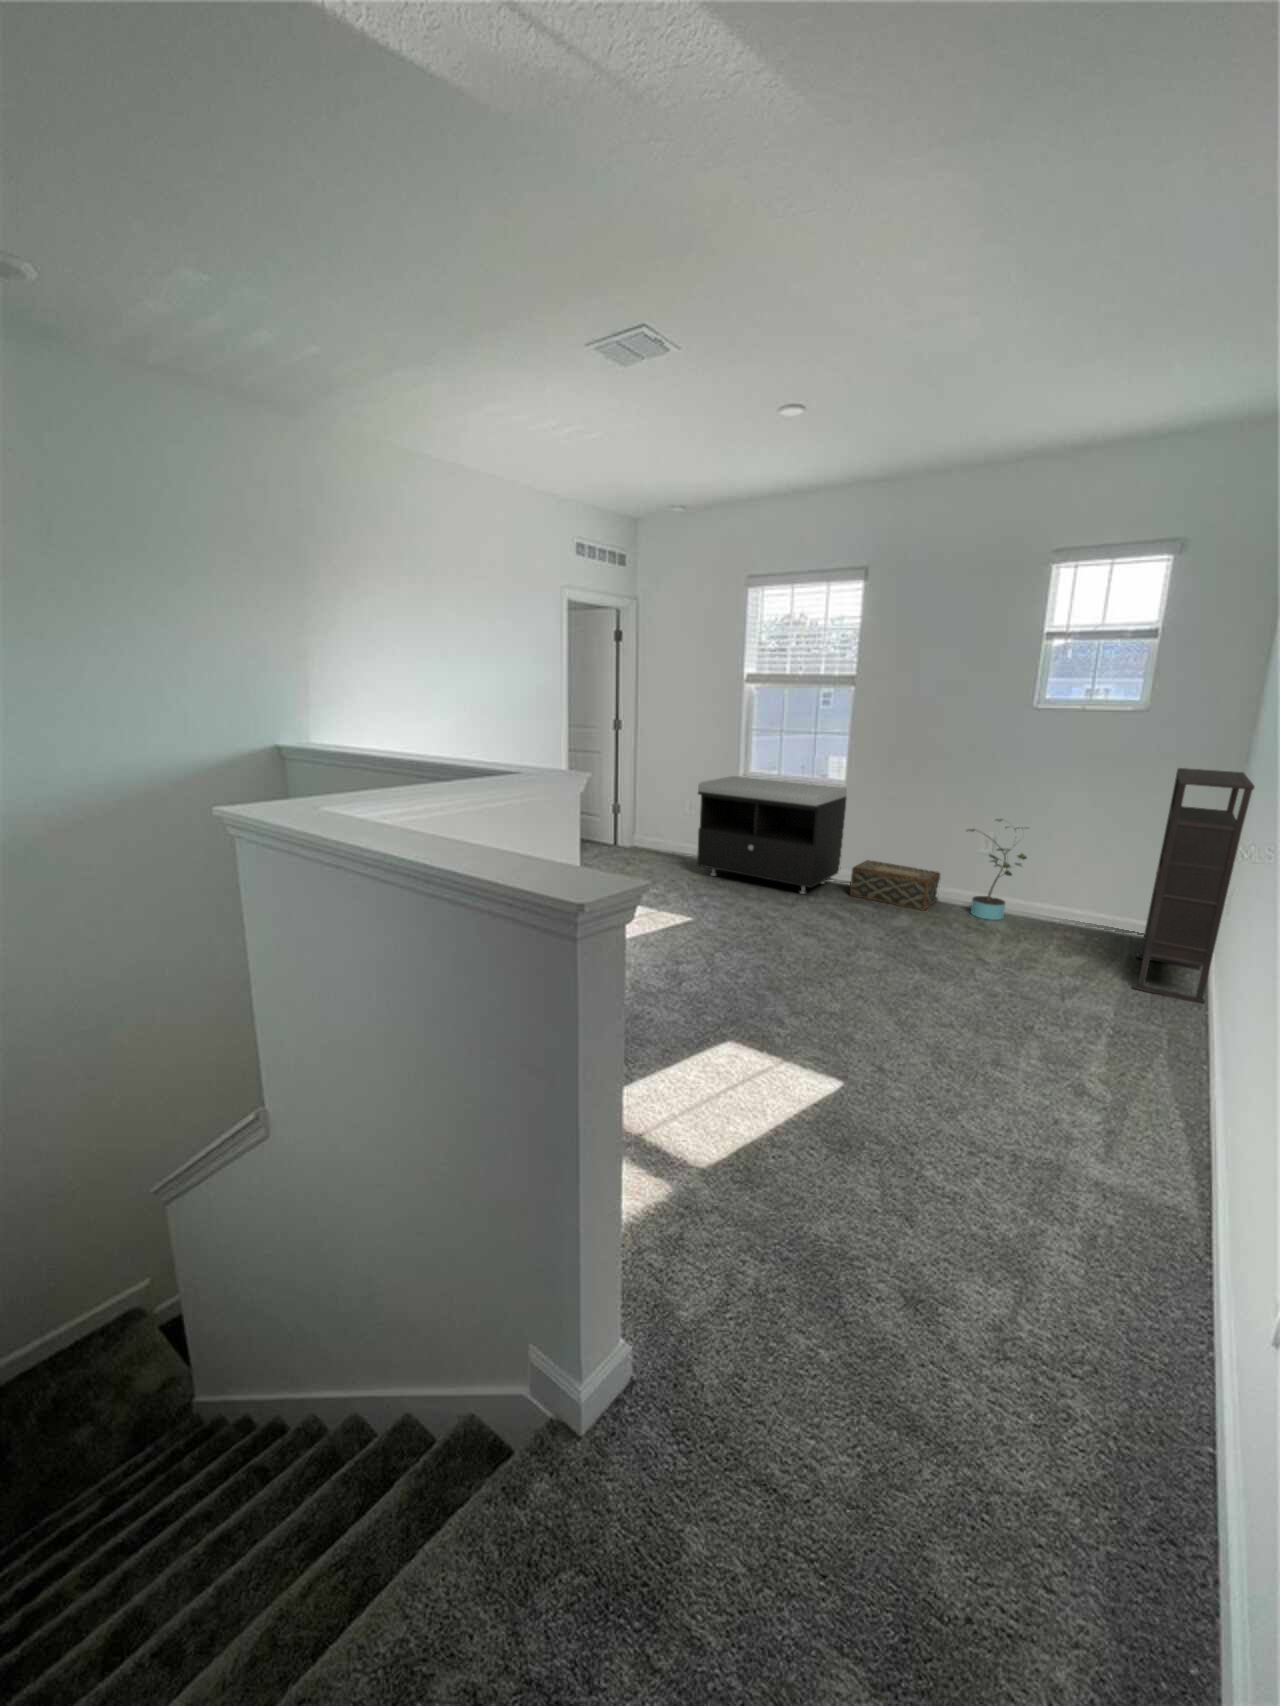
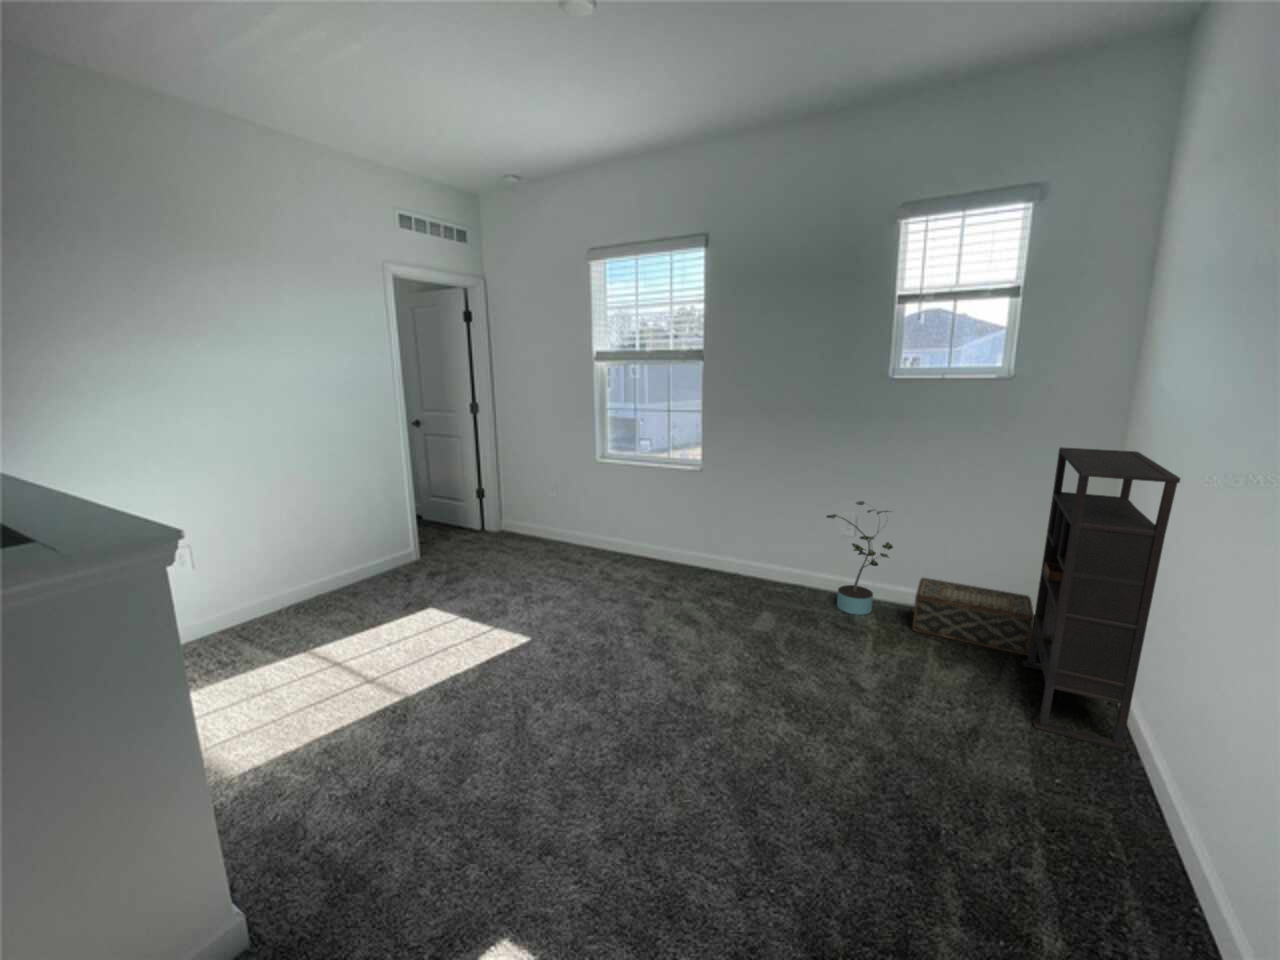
storage bench: present [697,776,847,894] -> none [544,459,703,590]
woven basket: present [850,860,940,910] -> present [912,578,1034,655]

